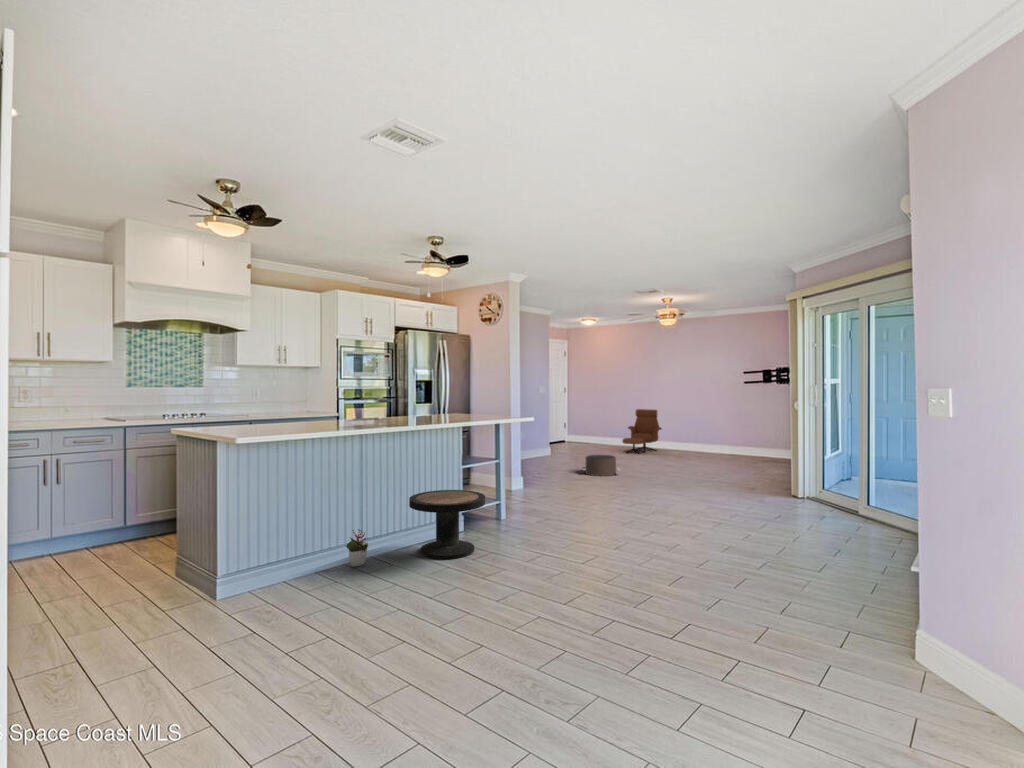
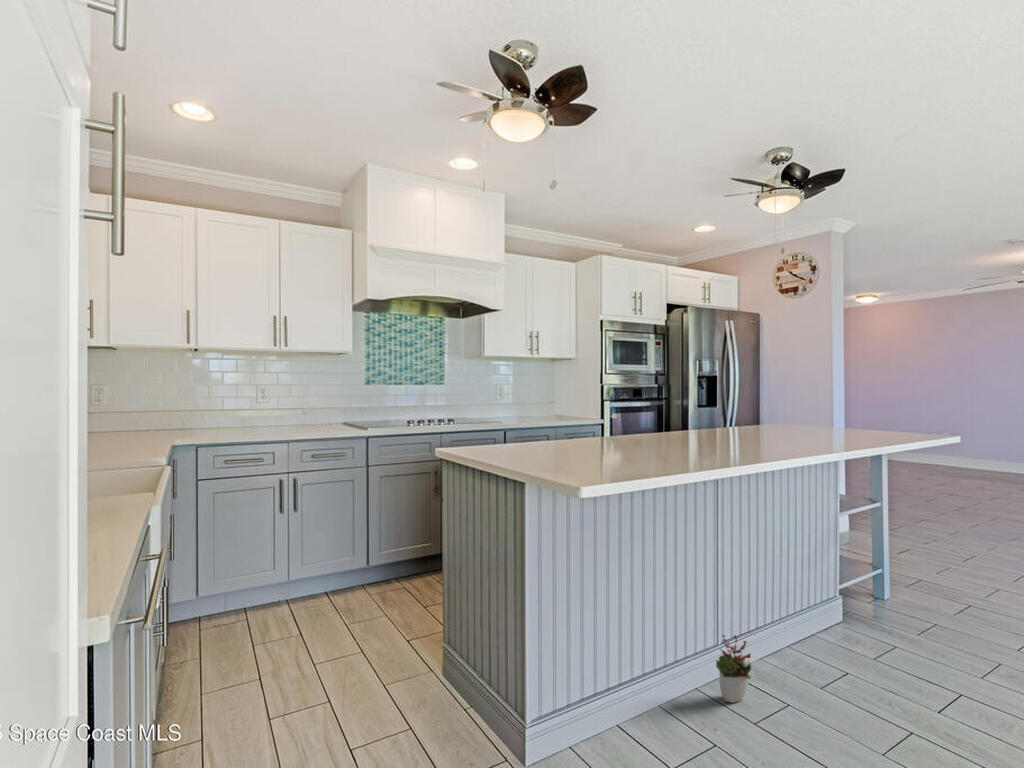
lounge chair: present [623,409,662,454] -> none [936,414,1000,477]
pouf: present [582,455,620,476] -> none [919,482,997,516]
side table: present [409,490,485,559] -> none [799,560,966,709]

